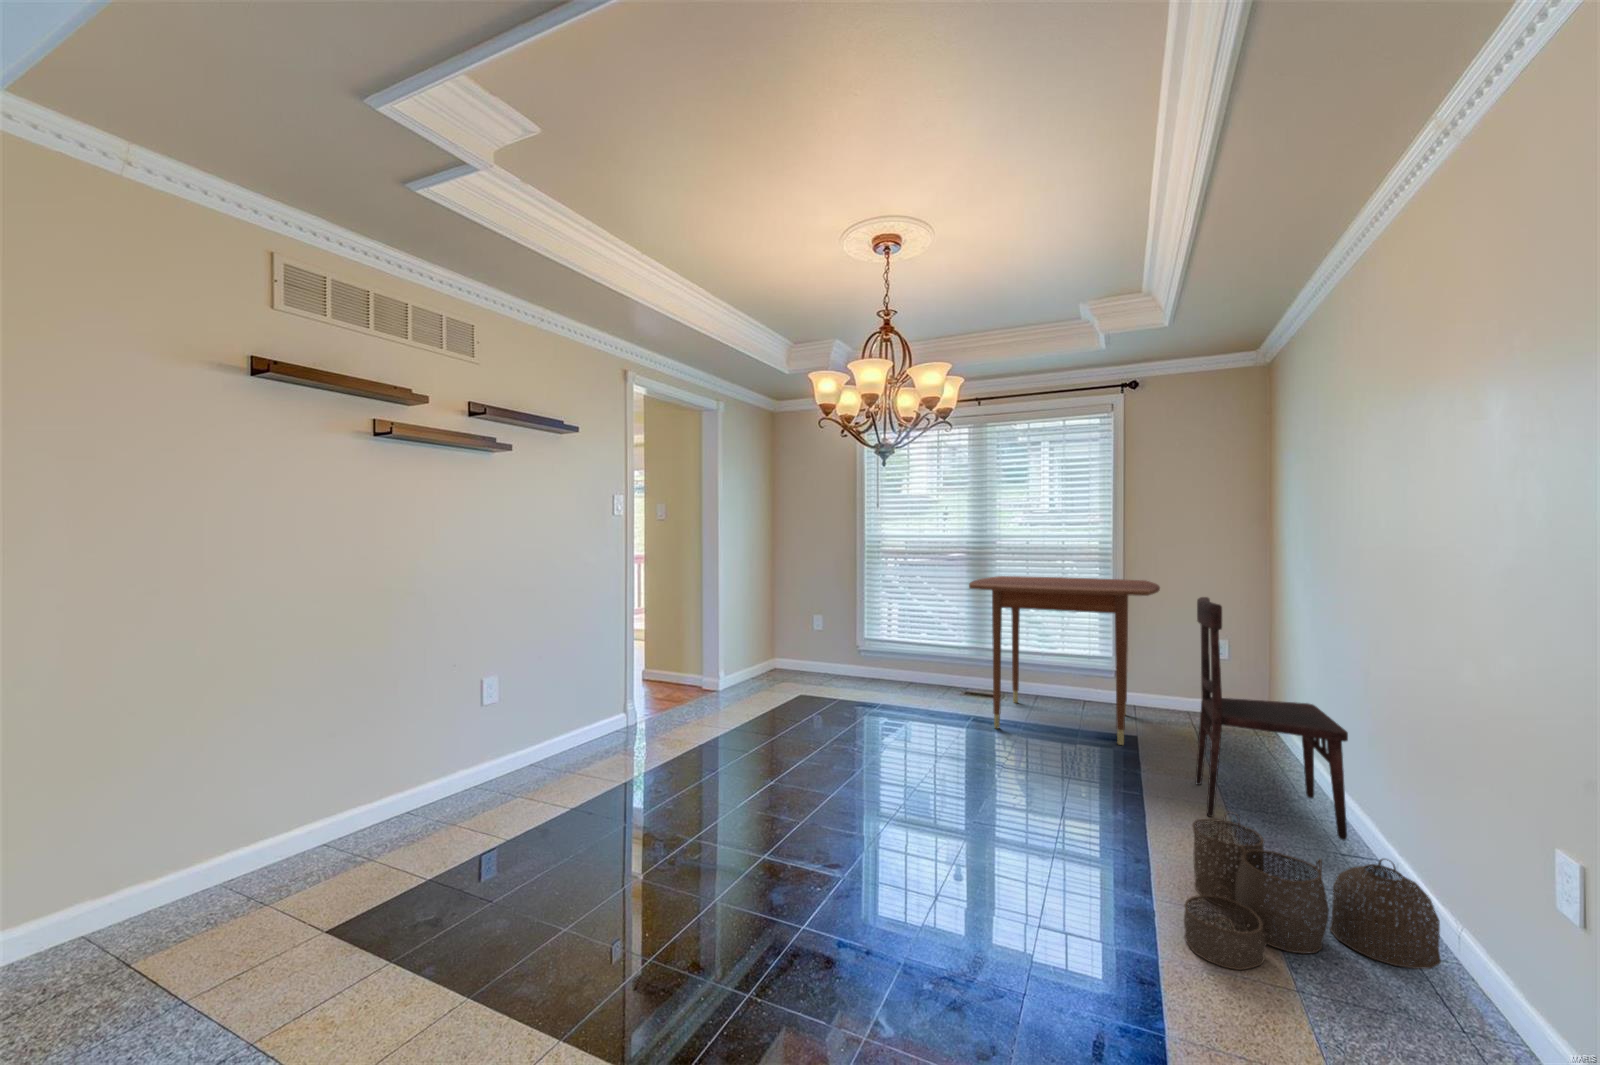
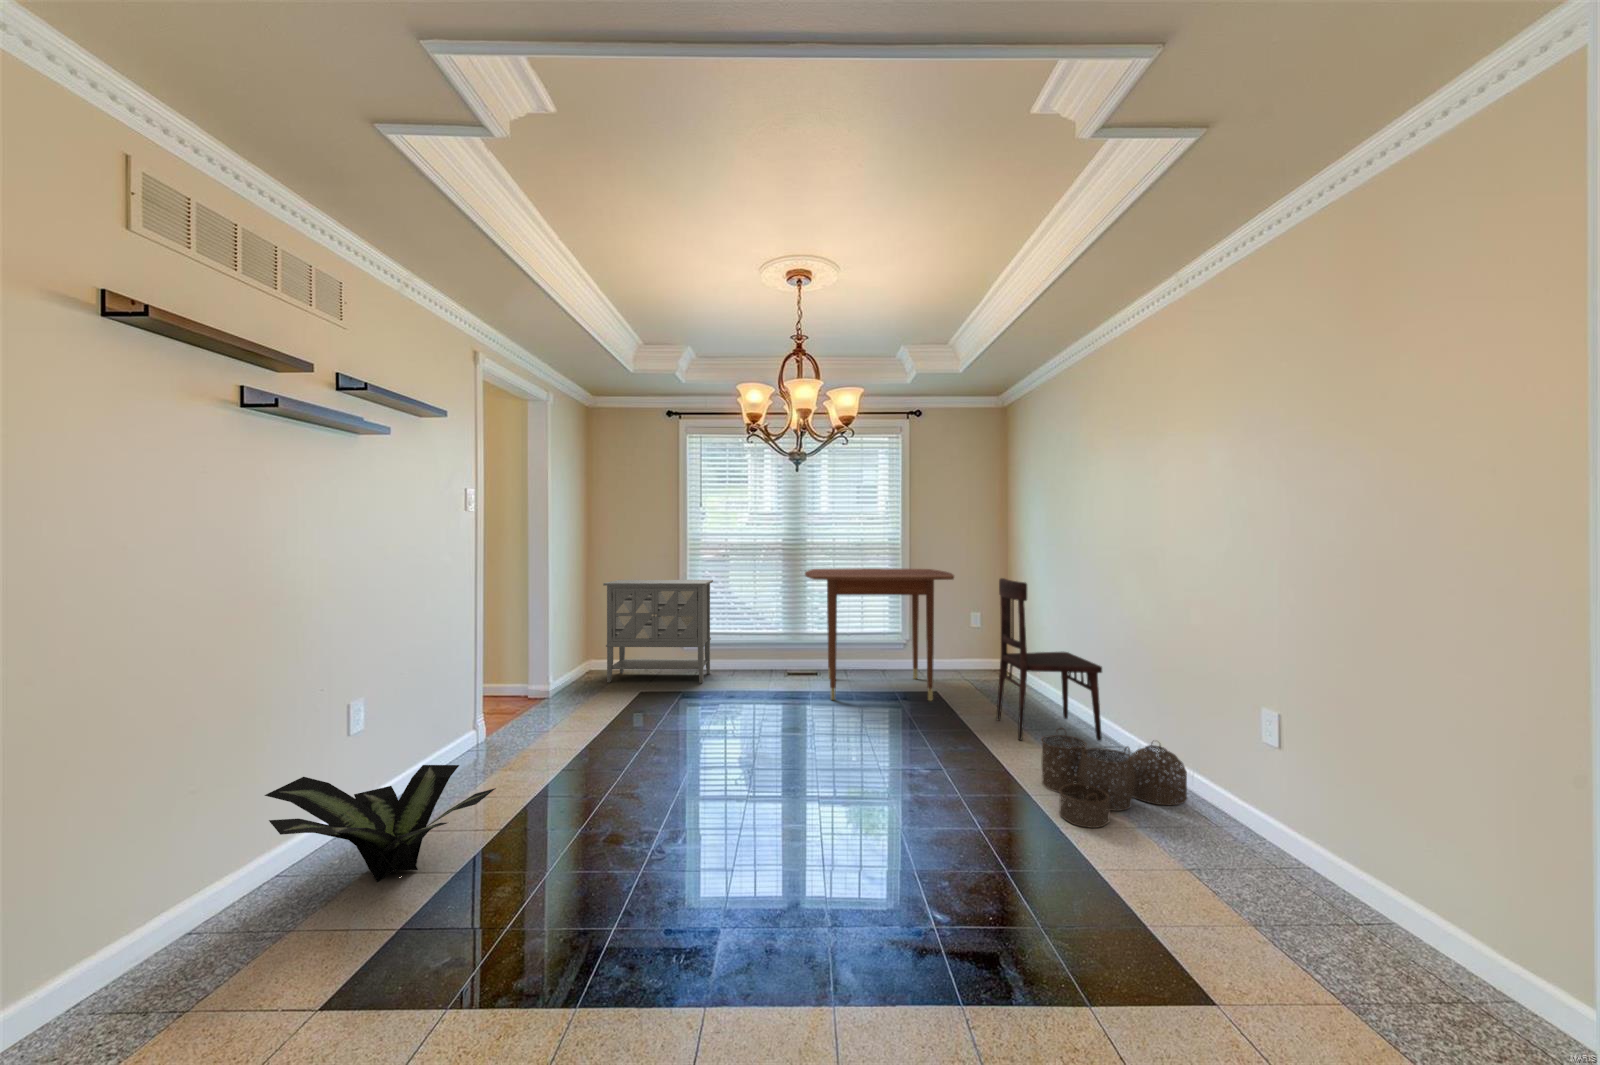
cabinet: none [780,581,891,692] -> present [603,580,713,683]
potted plant: none [369,737,550,838] -> present [265,765,496,882]

